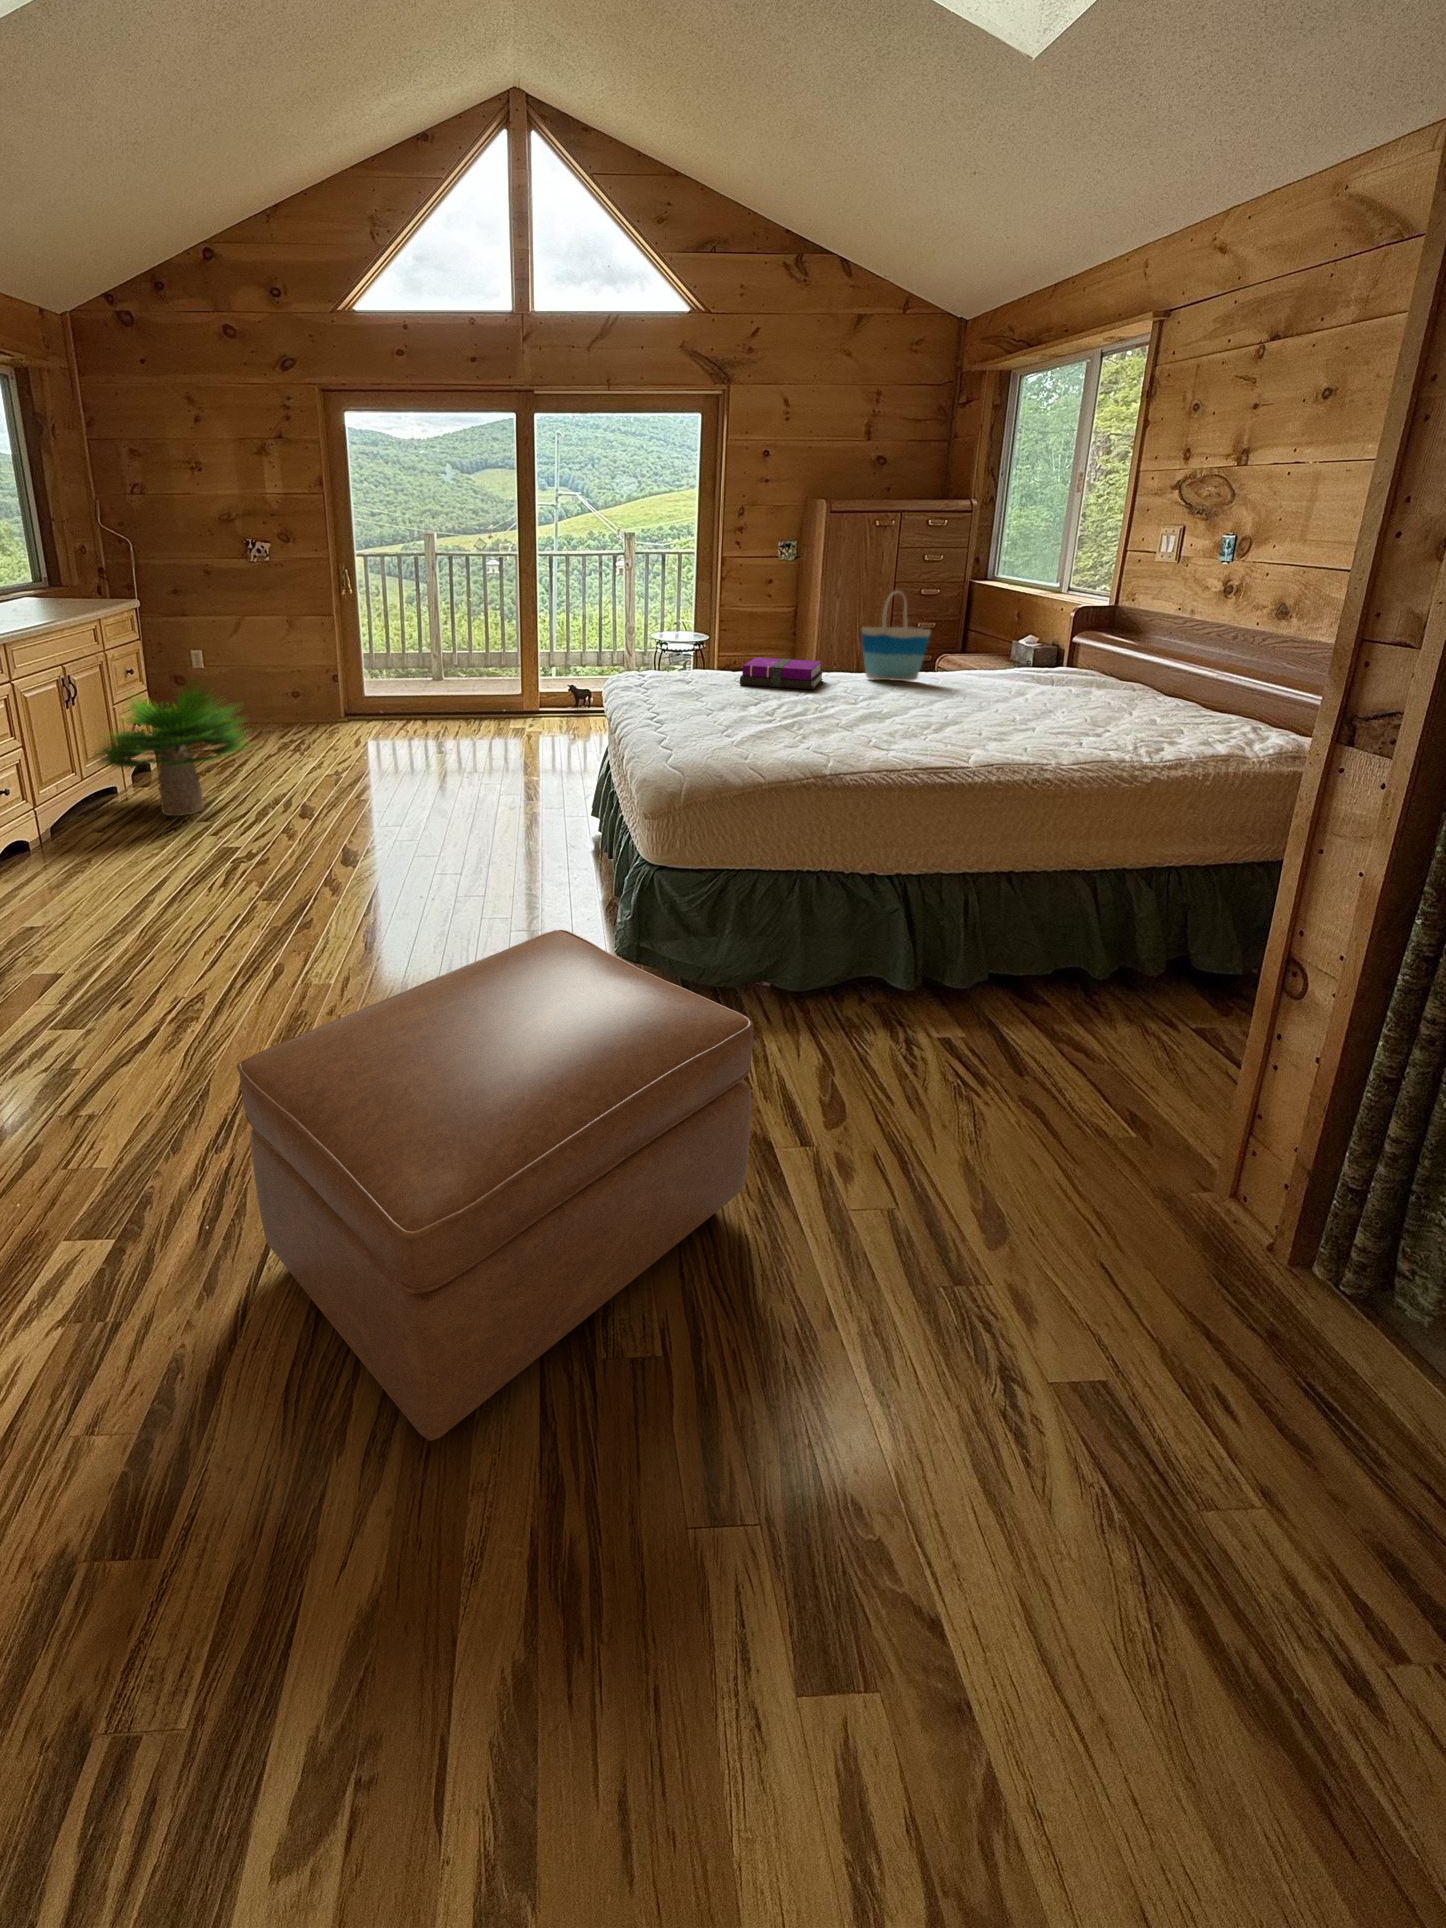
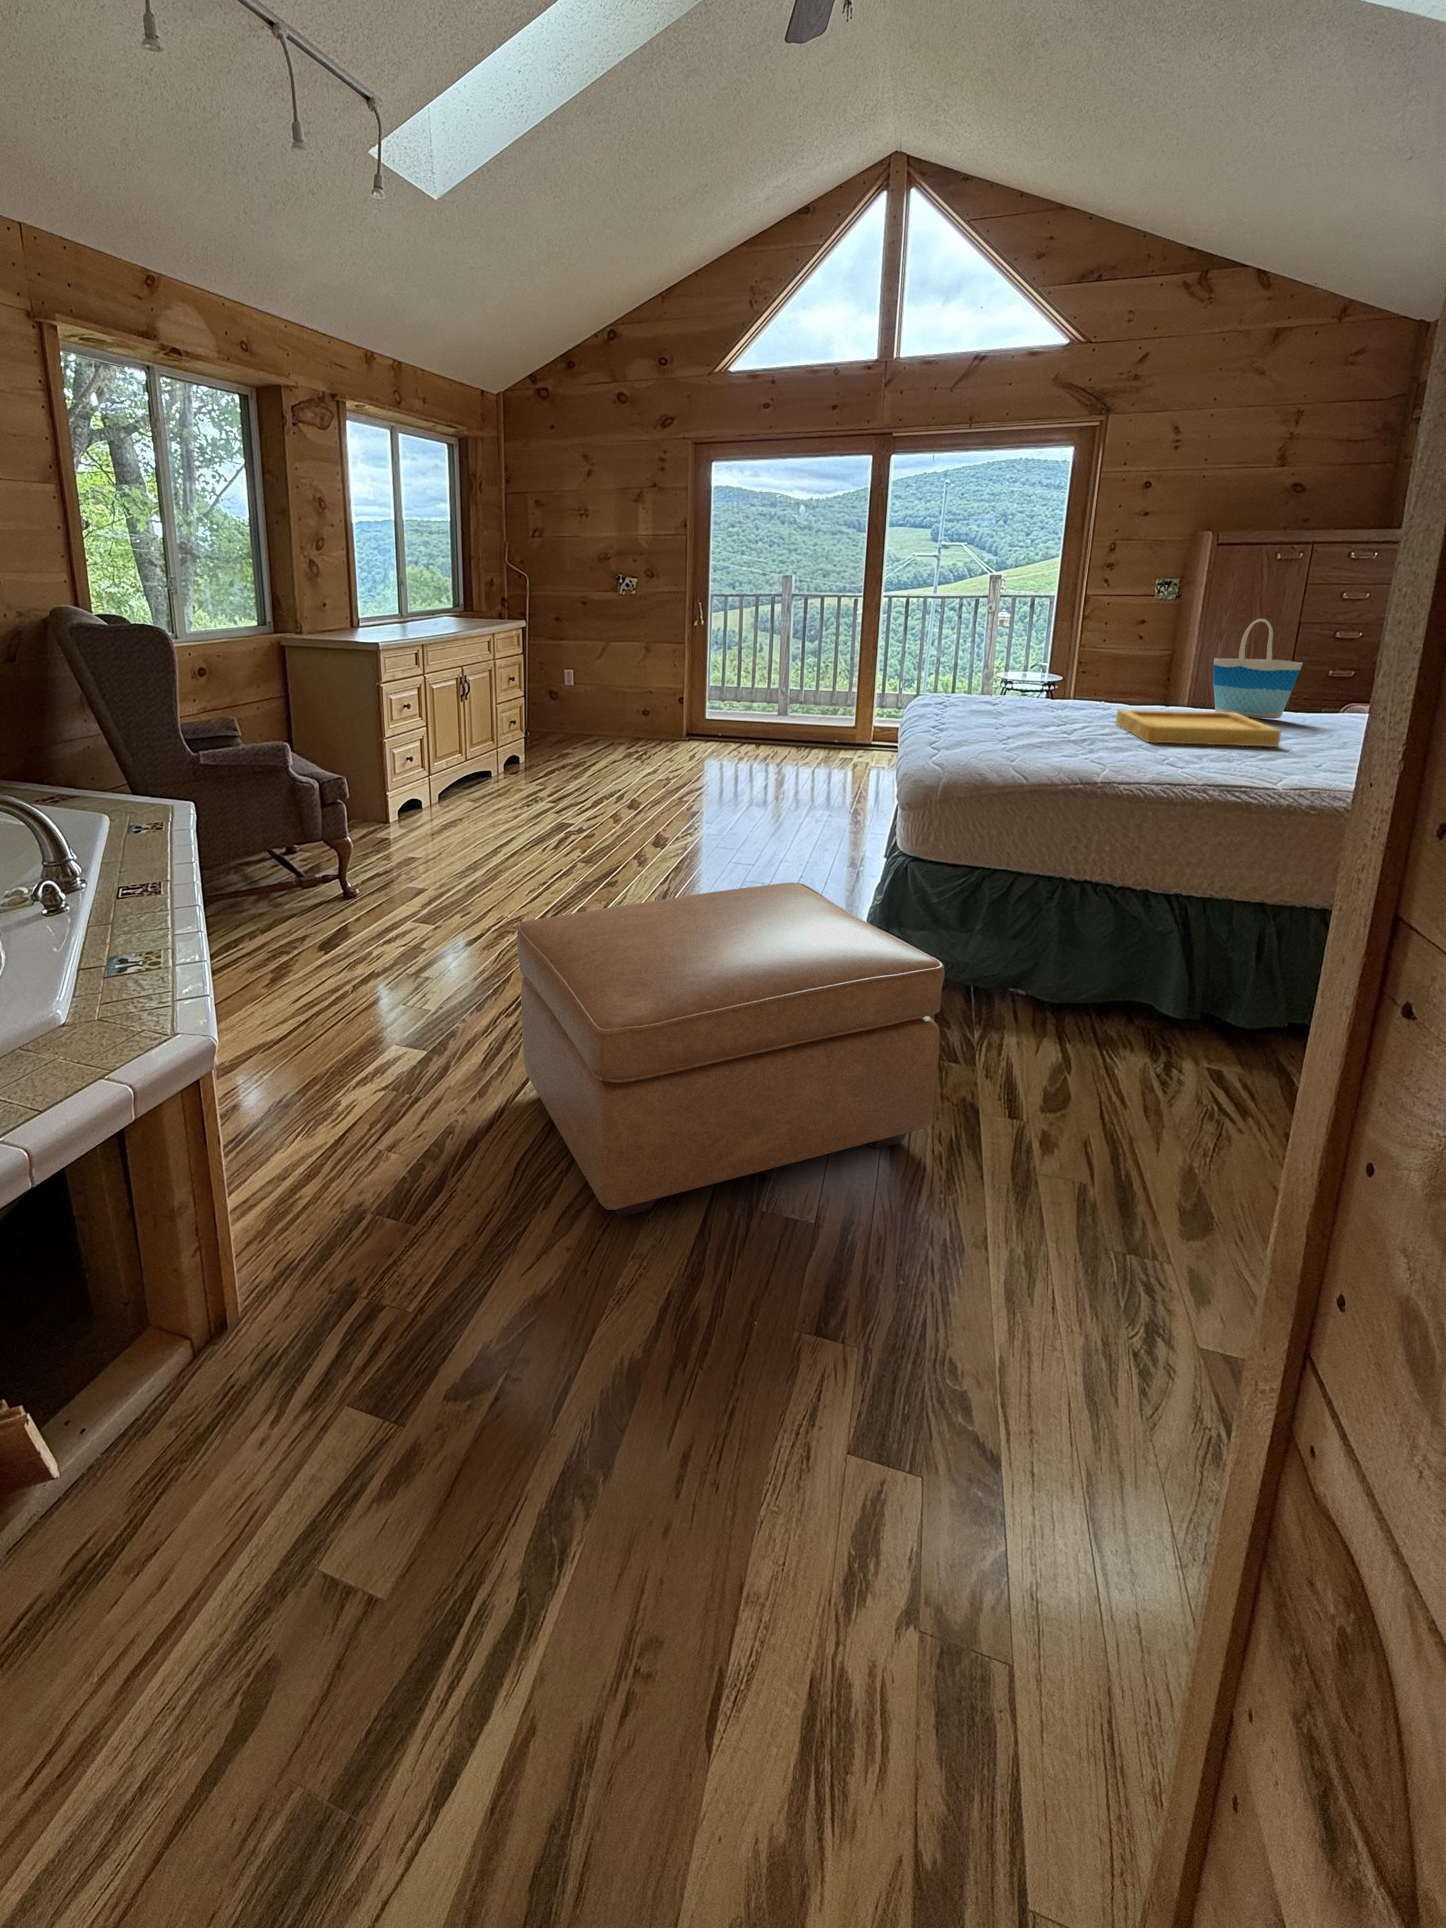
notebook: present [740,657,823,689] -> none [1058,686,1161,719]
tray: none [796,681,938,719] -> present [1116,710,1281,747]
potted plant: present [94,685,246,816] -> none [471,682,601,797]

